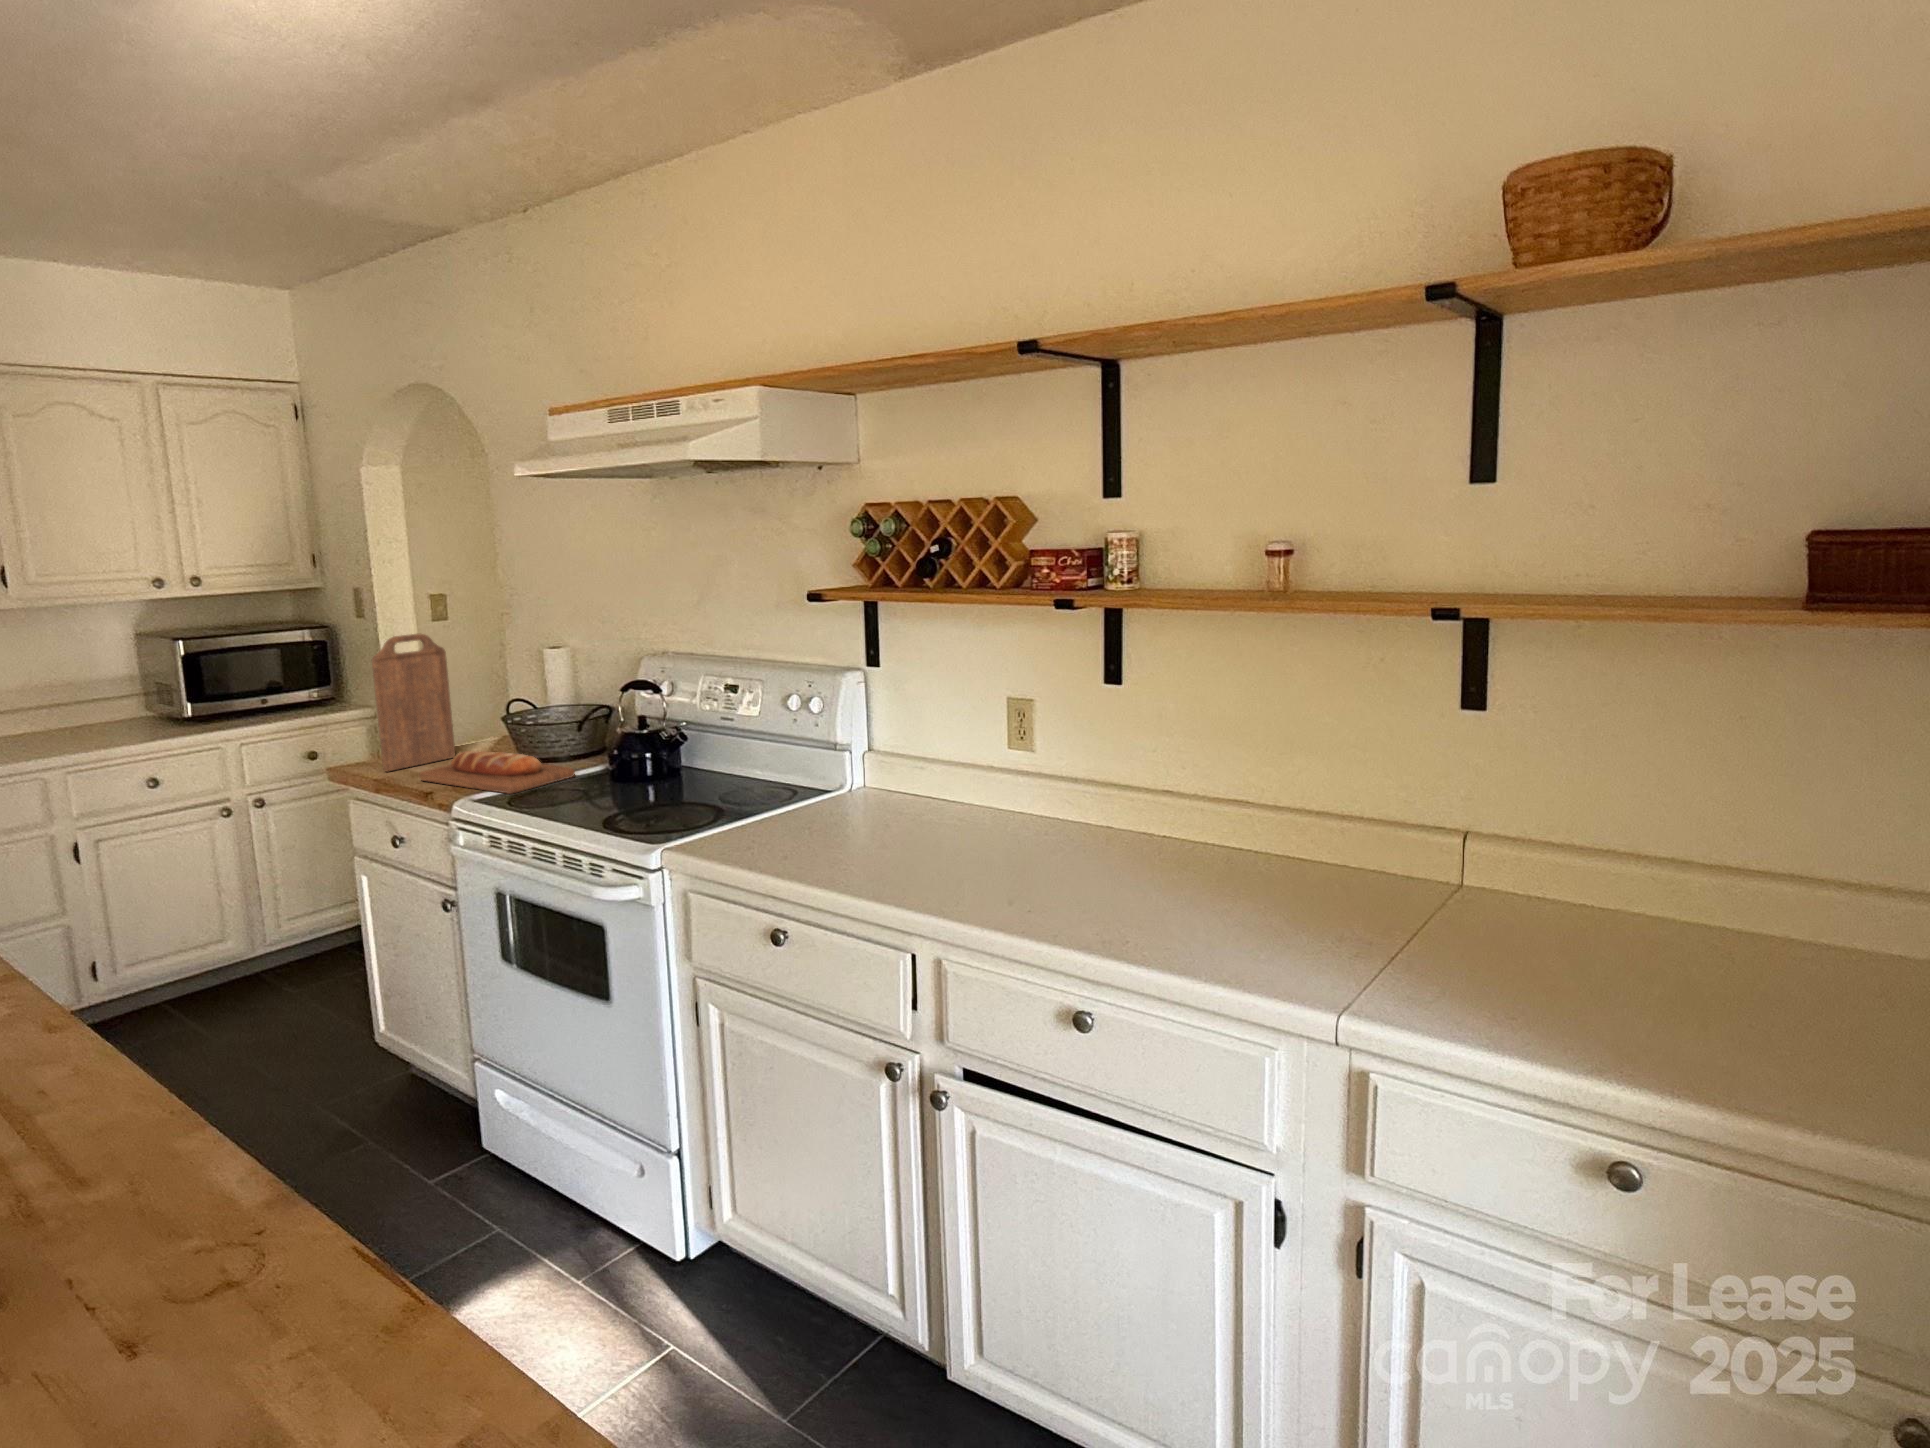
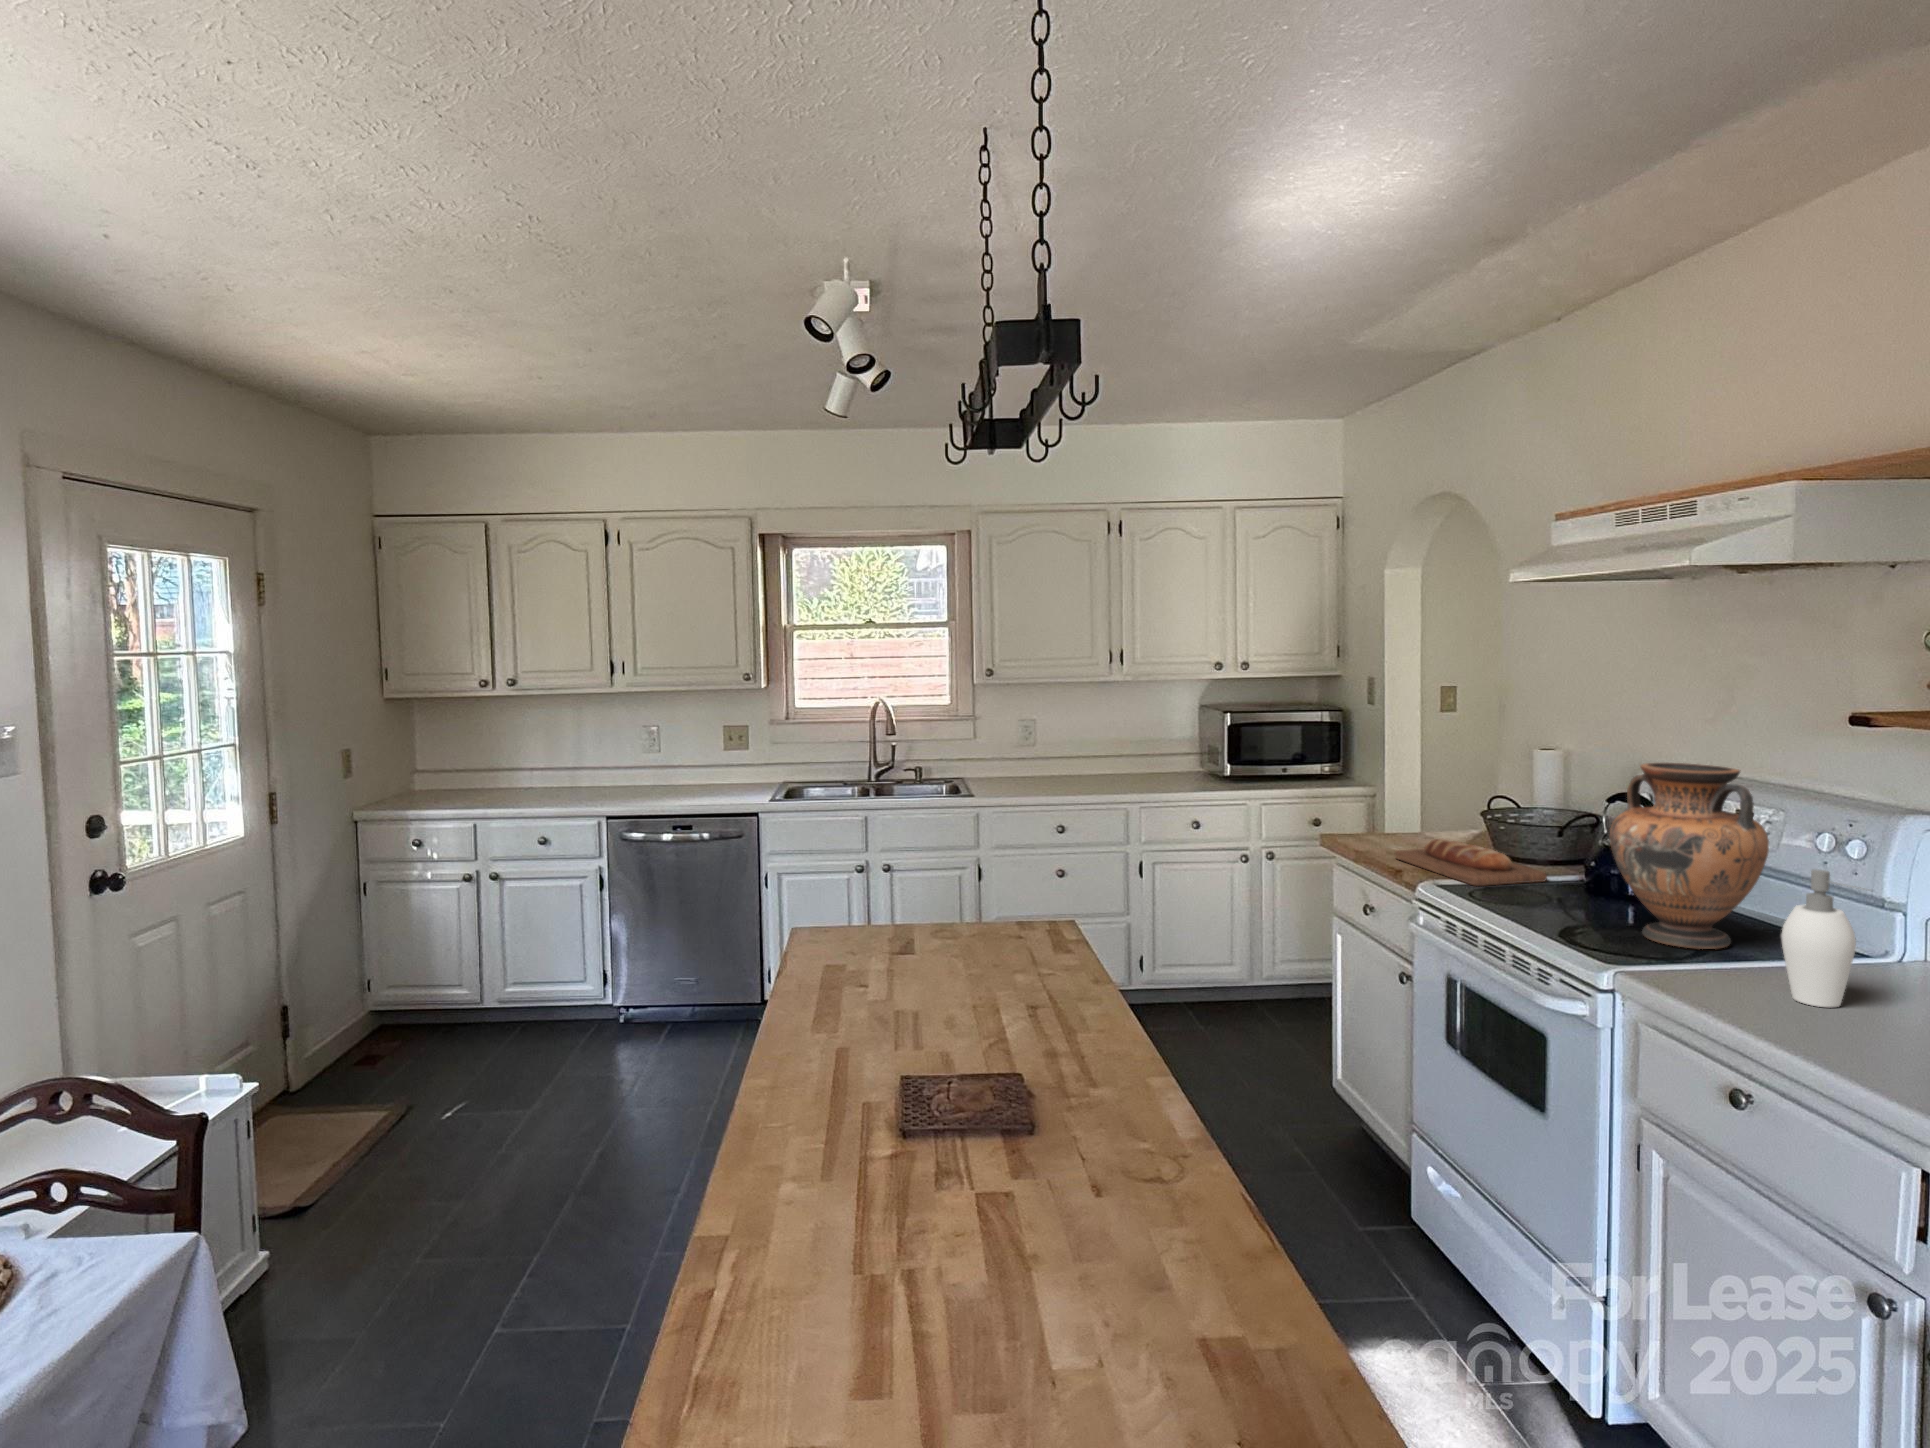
cutting board: present [372,634,455,771] -> none [1365,724,1434,846]
vase: none [637,646,760,814] -> present [1610,763,1769,949]
soap dispenser: none [785,725,844,841] -> present [1781,869,1871,1007]

